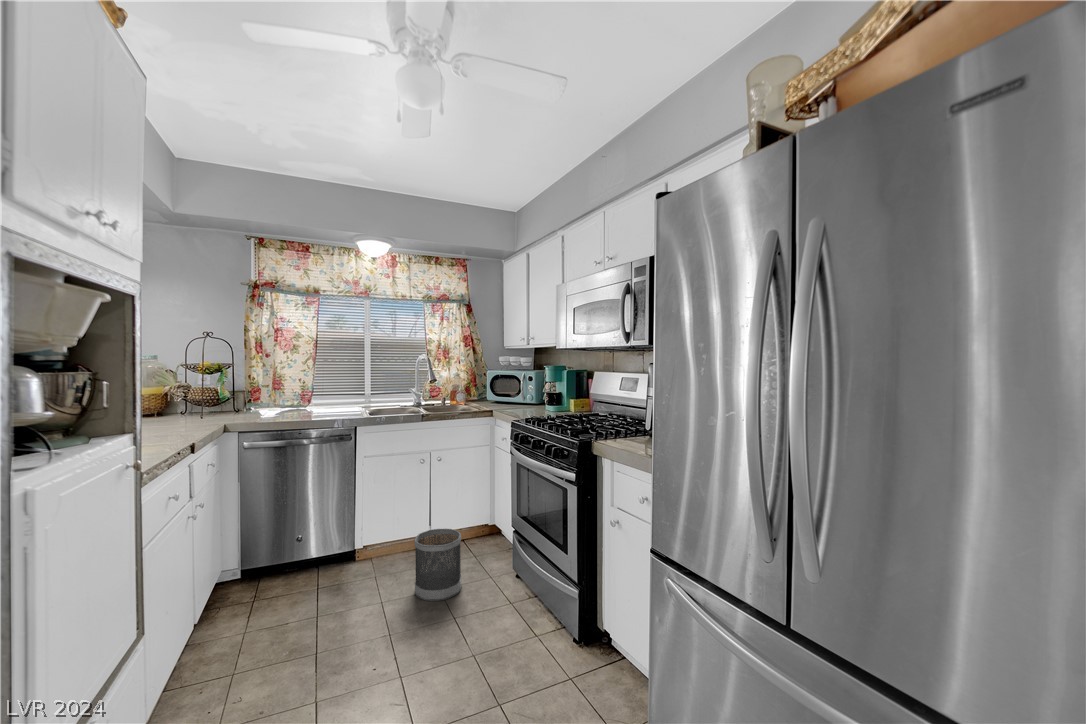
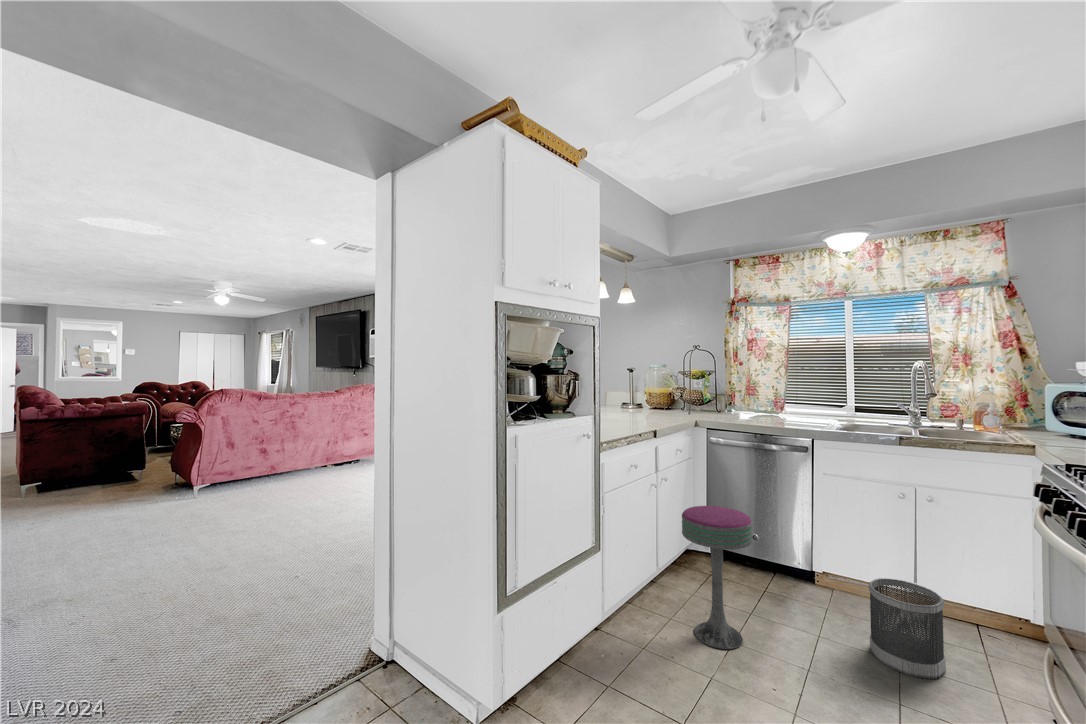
bar stool: none [244,514,329,675] -> present [682,506,753,649]

